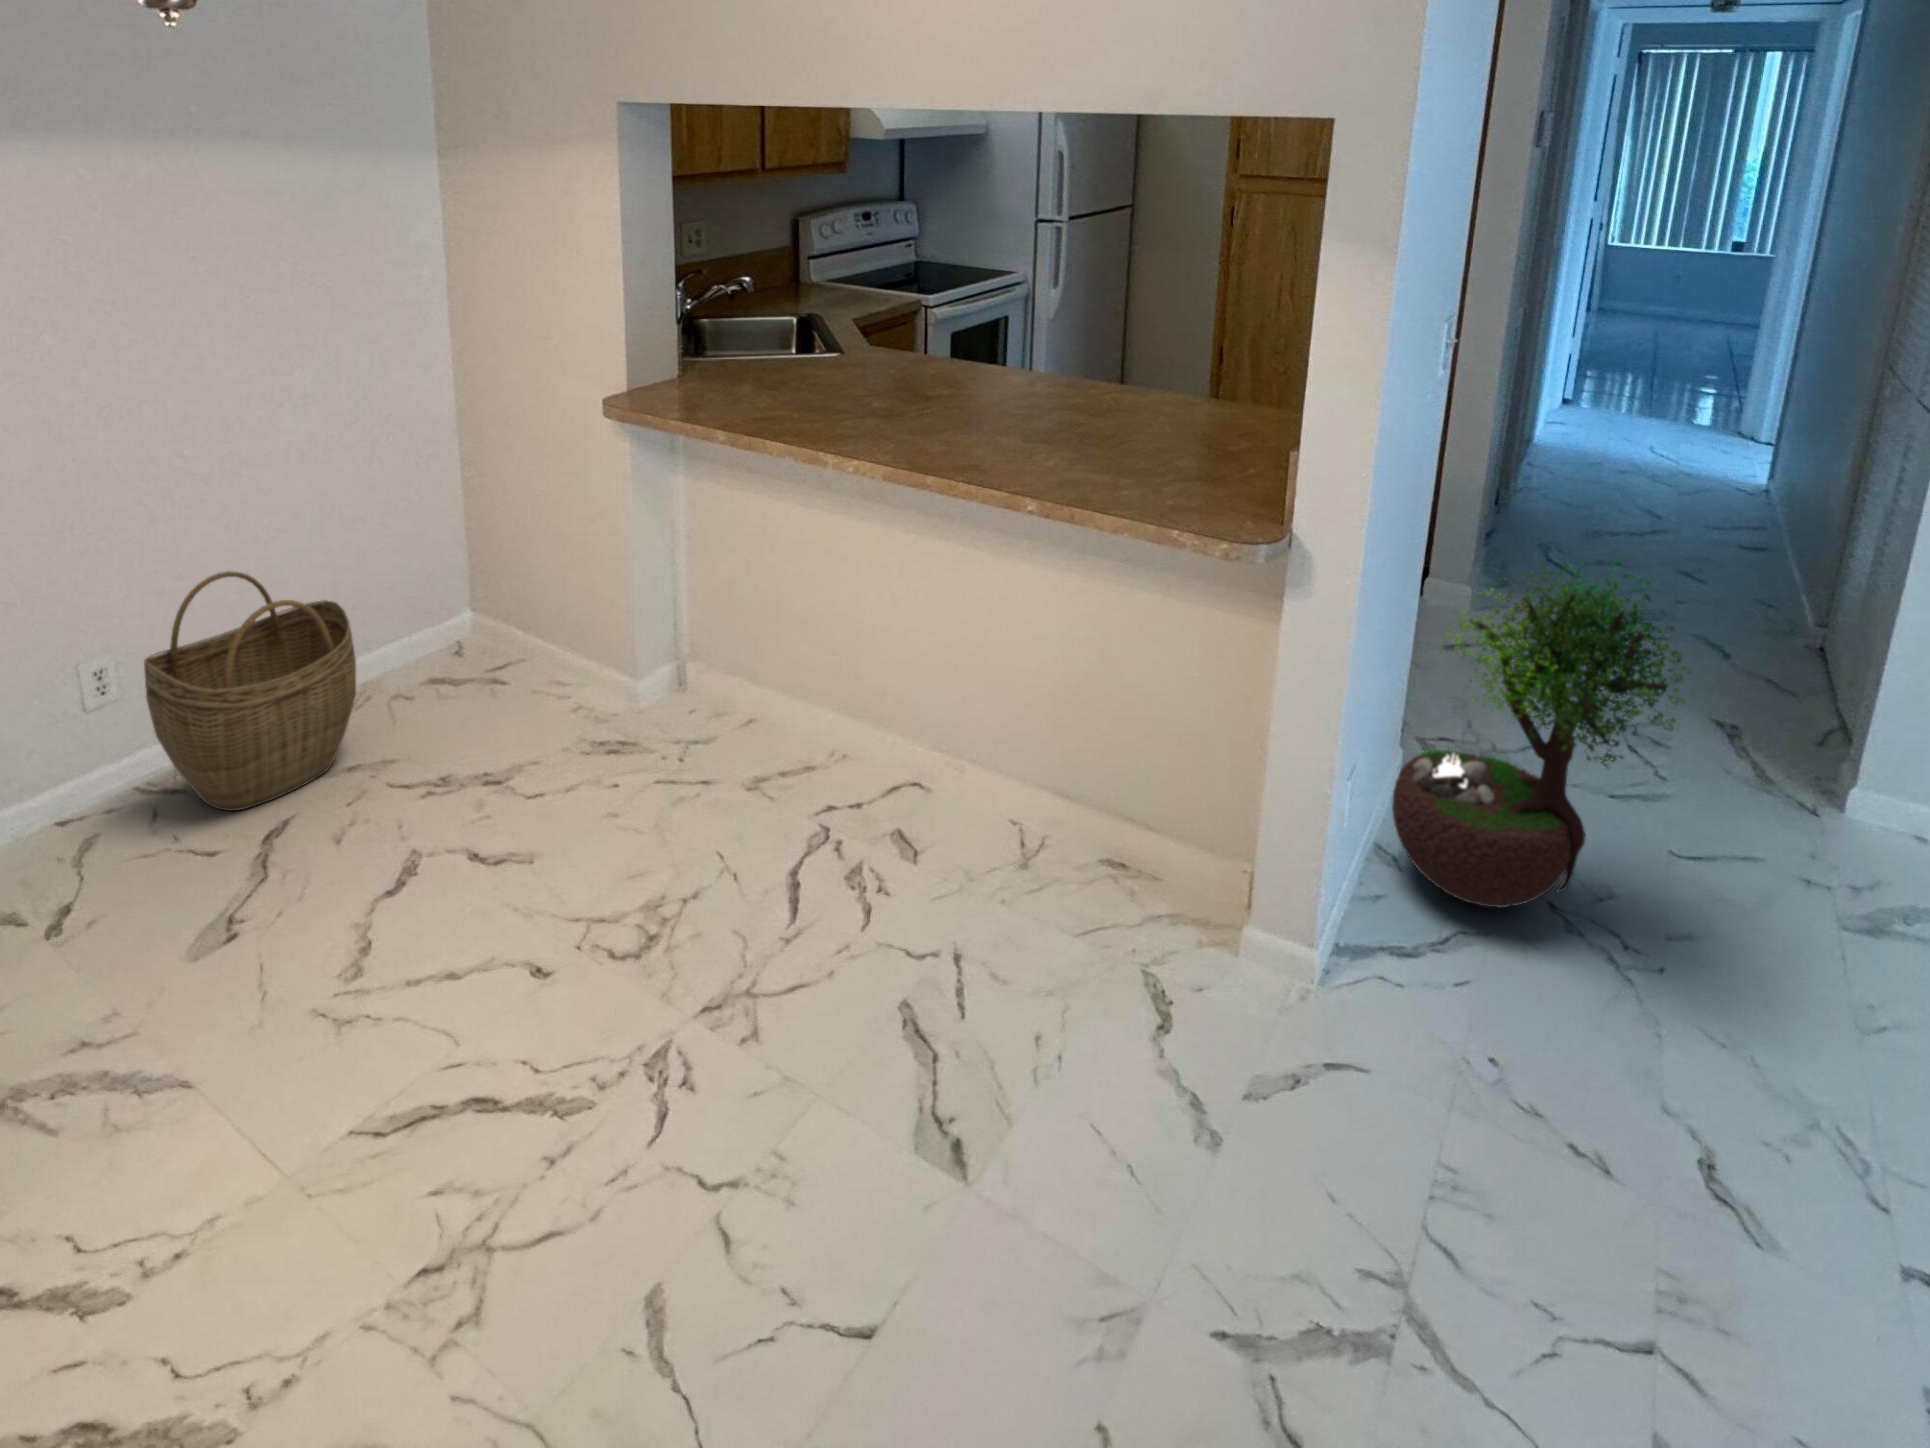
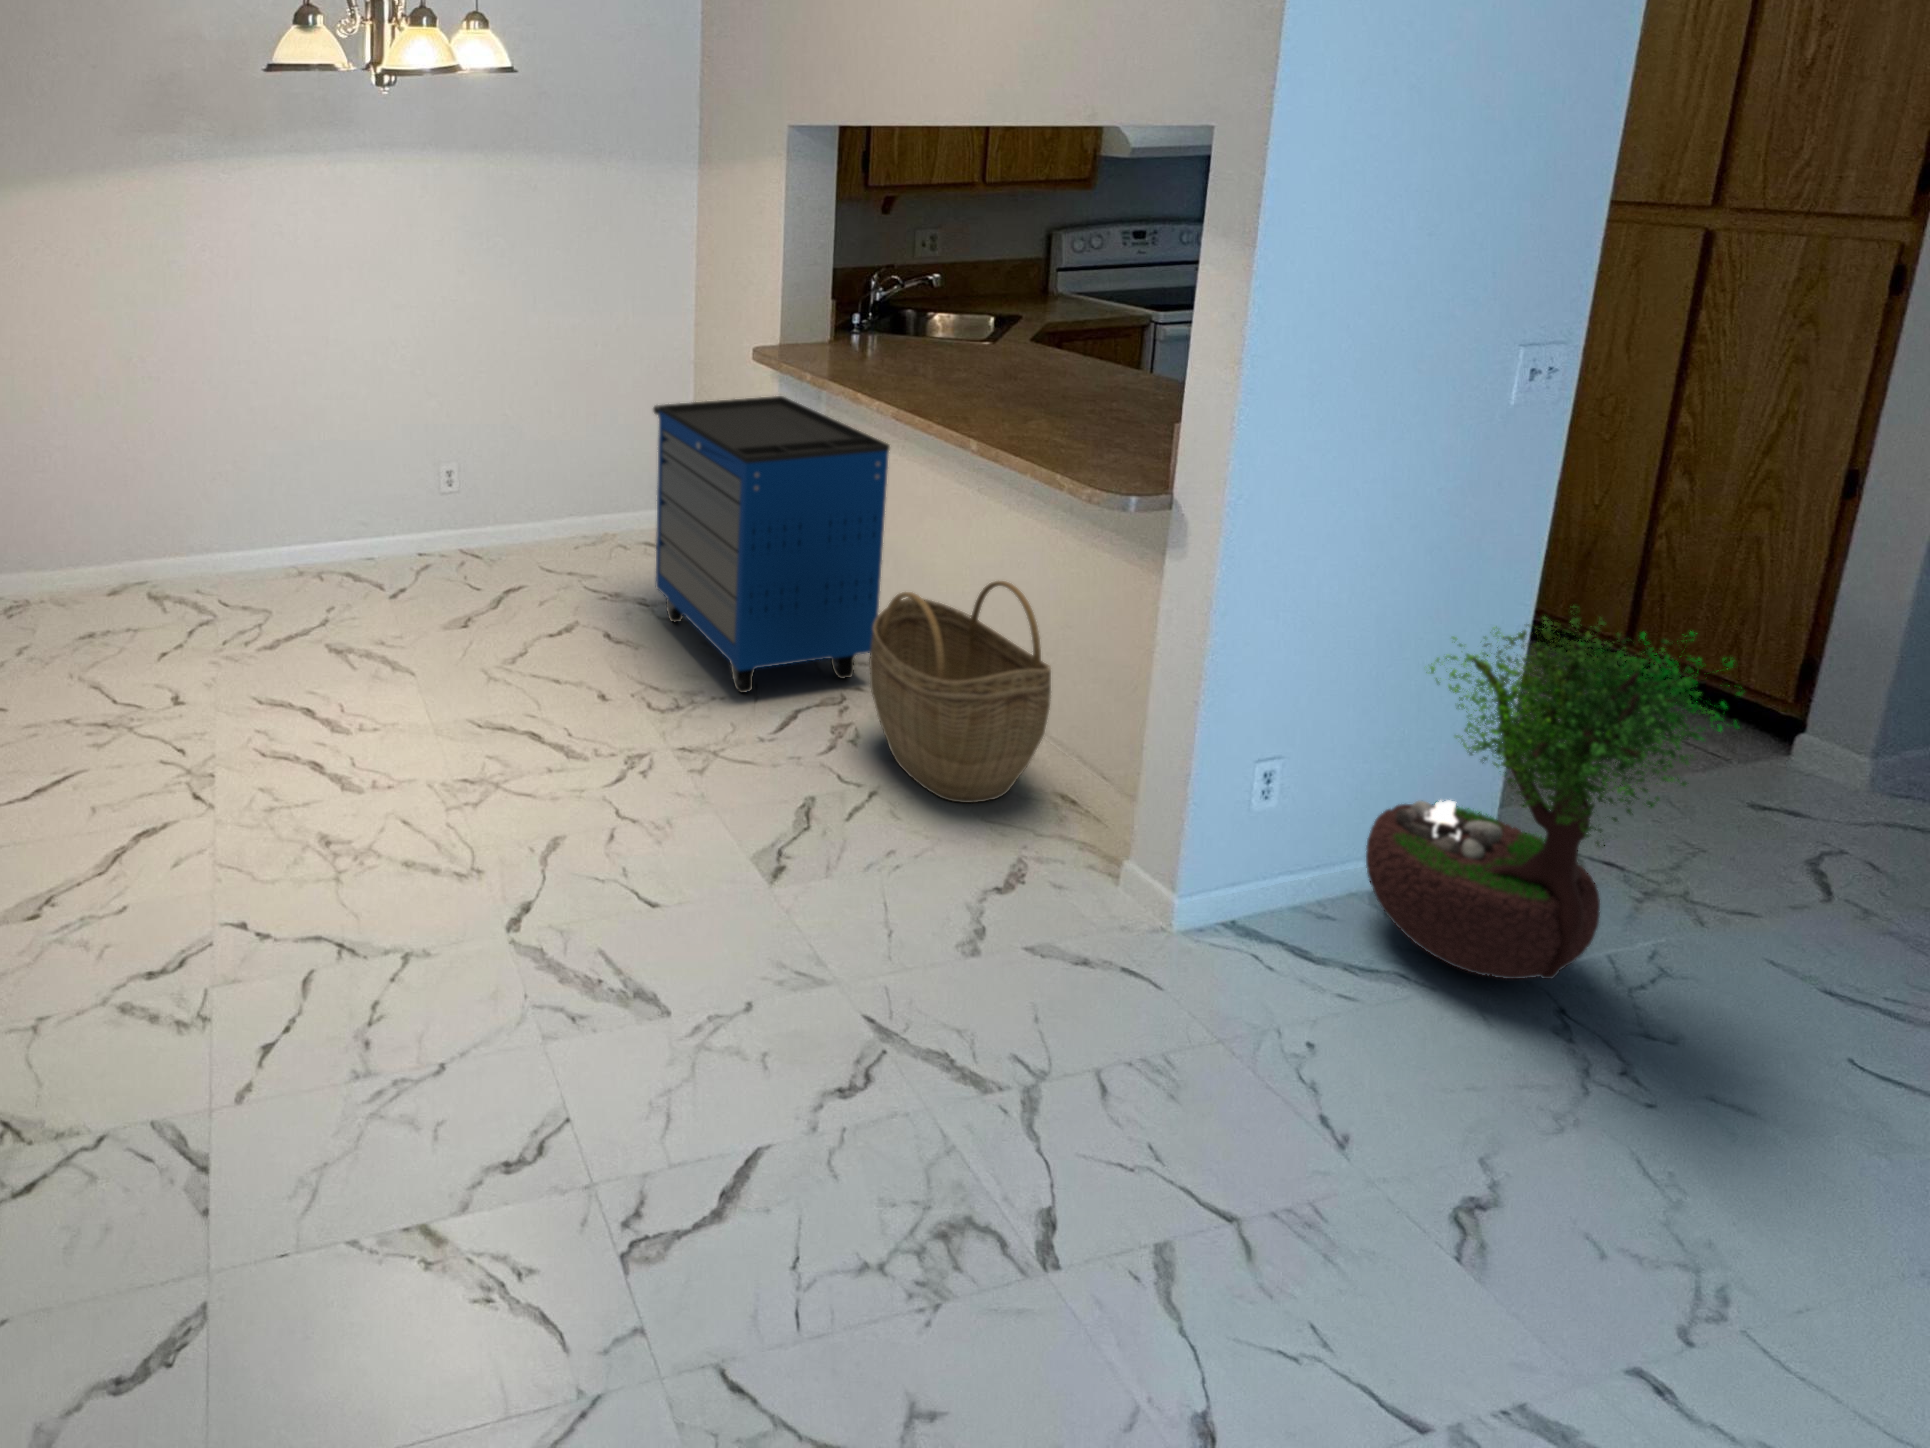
storage cabinet: none [492,455,850,878] -> present [653,396,890,693]
woven basket: present [144,571,356,811] -> present [869,581,1051,803]

